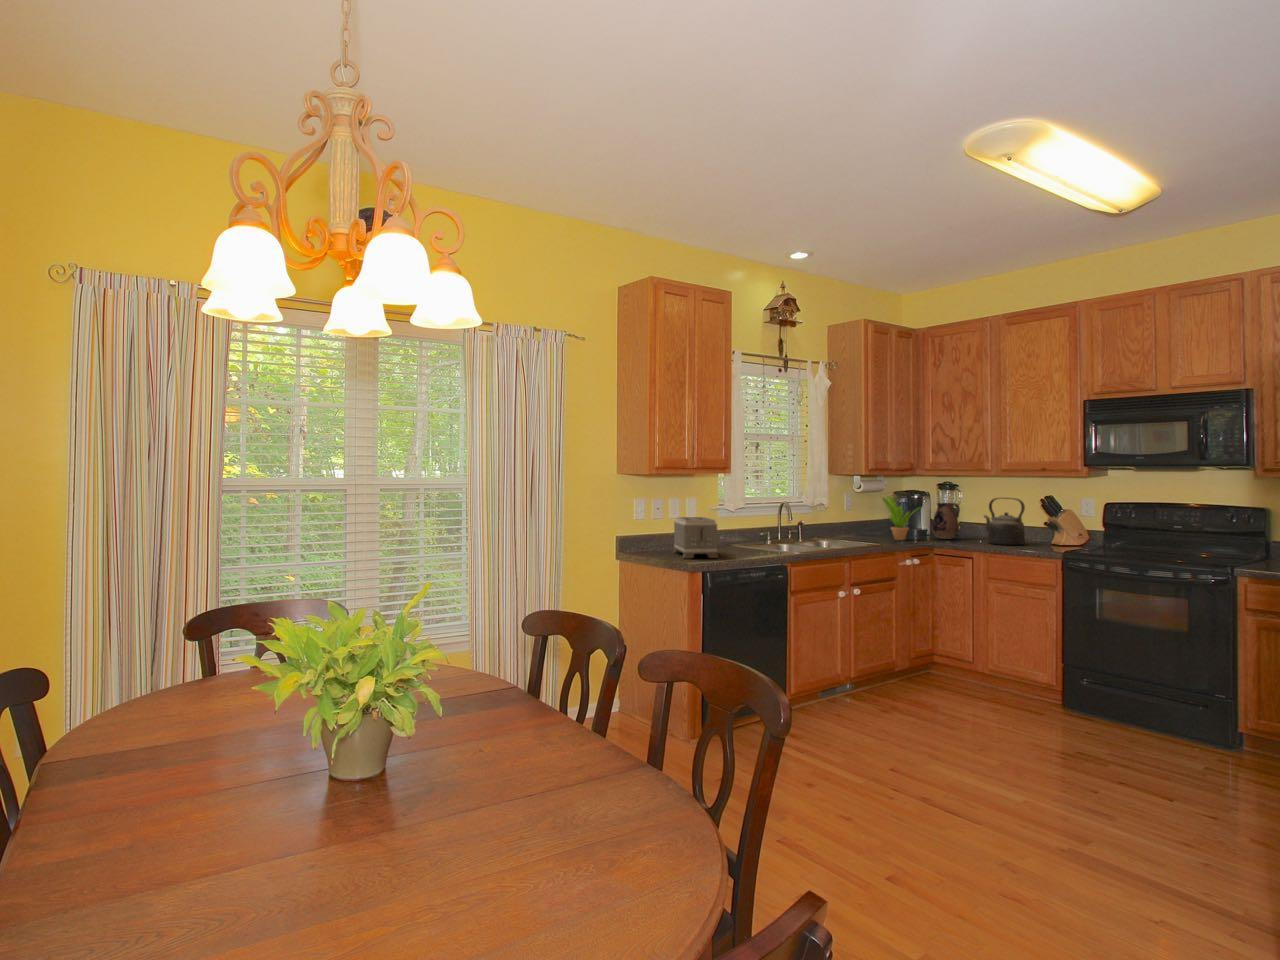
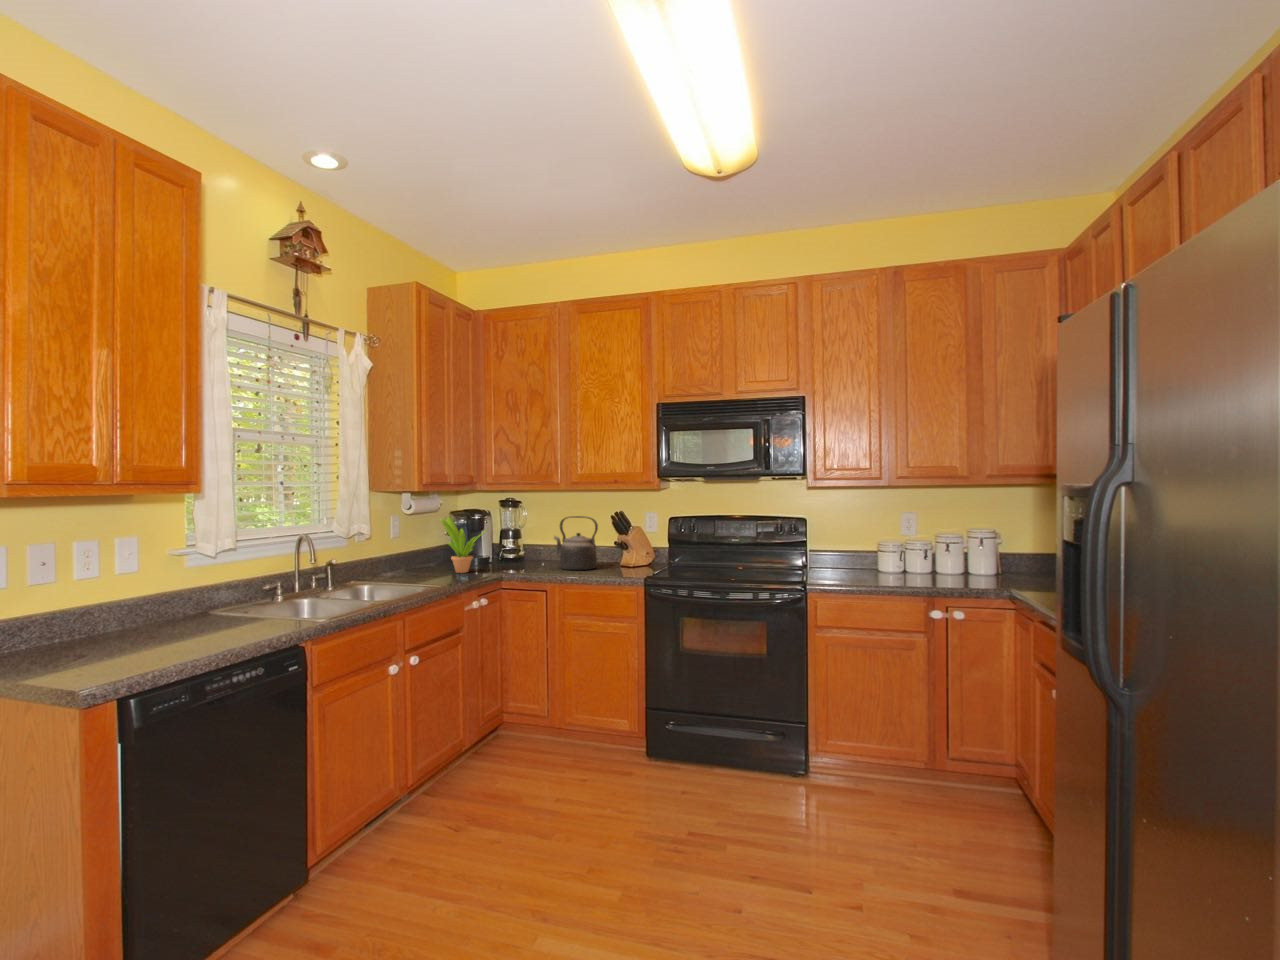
ceramic pitcher: present [932,503,960,539] -> none [497,523,527,566]
toaster: present [673,517,718,558] -> none [58,573,162,668]

